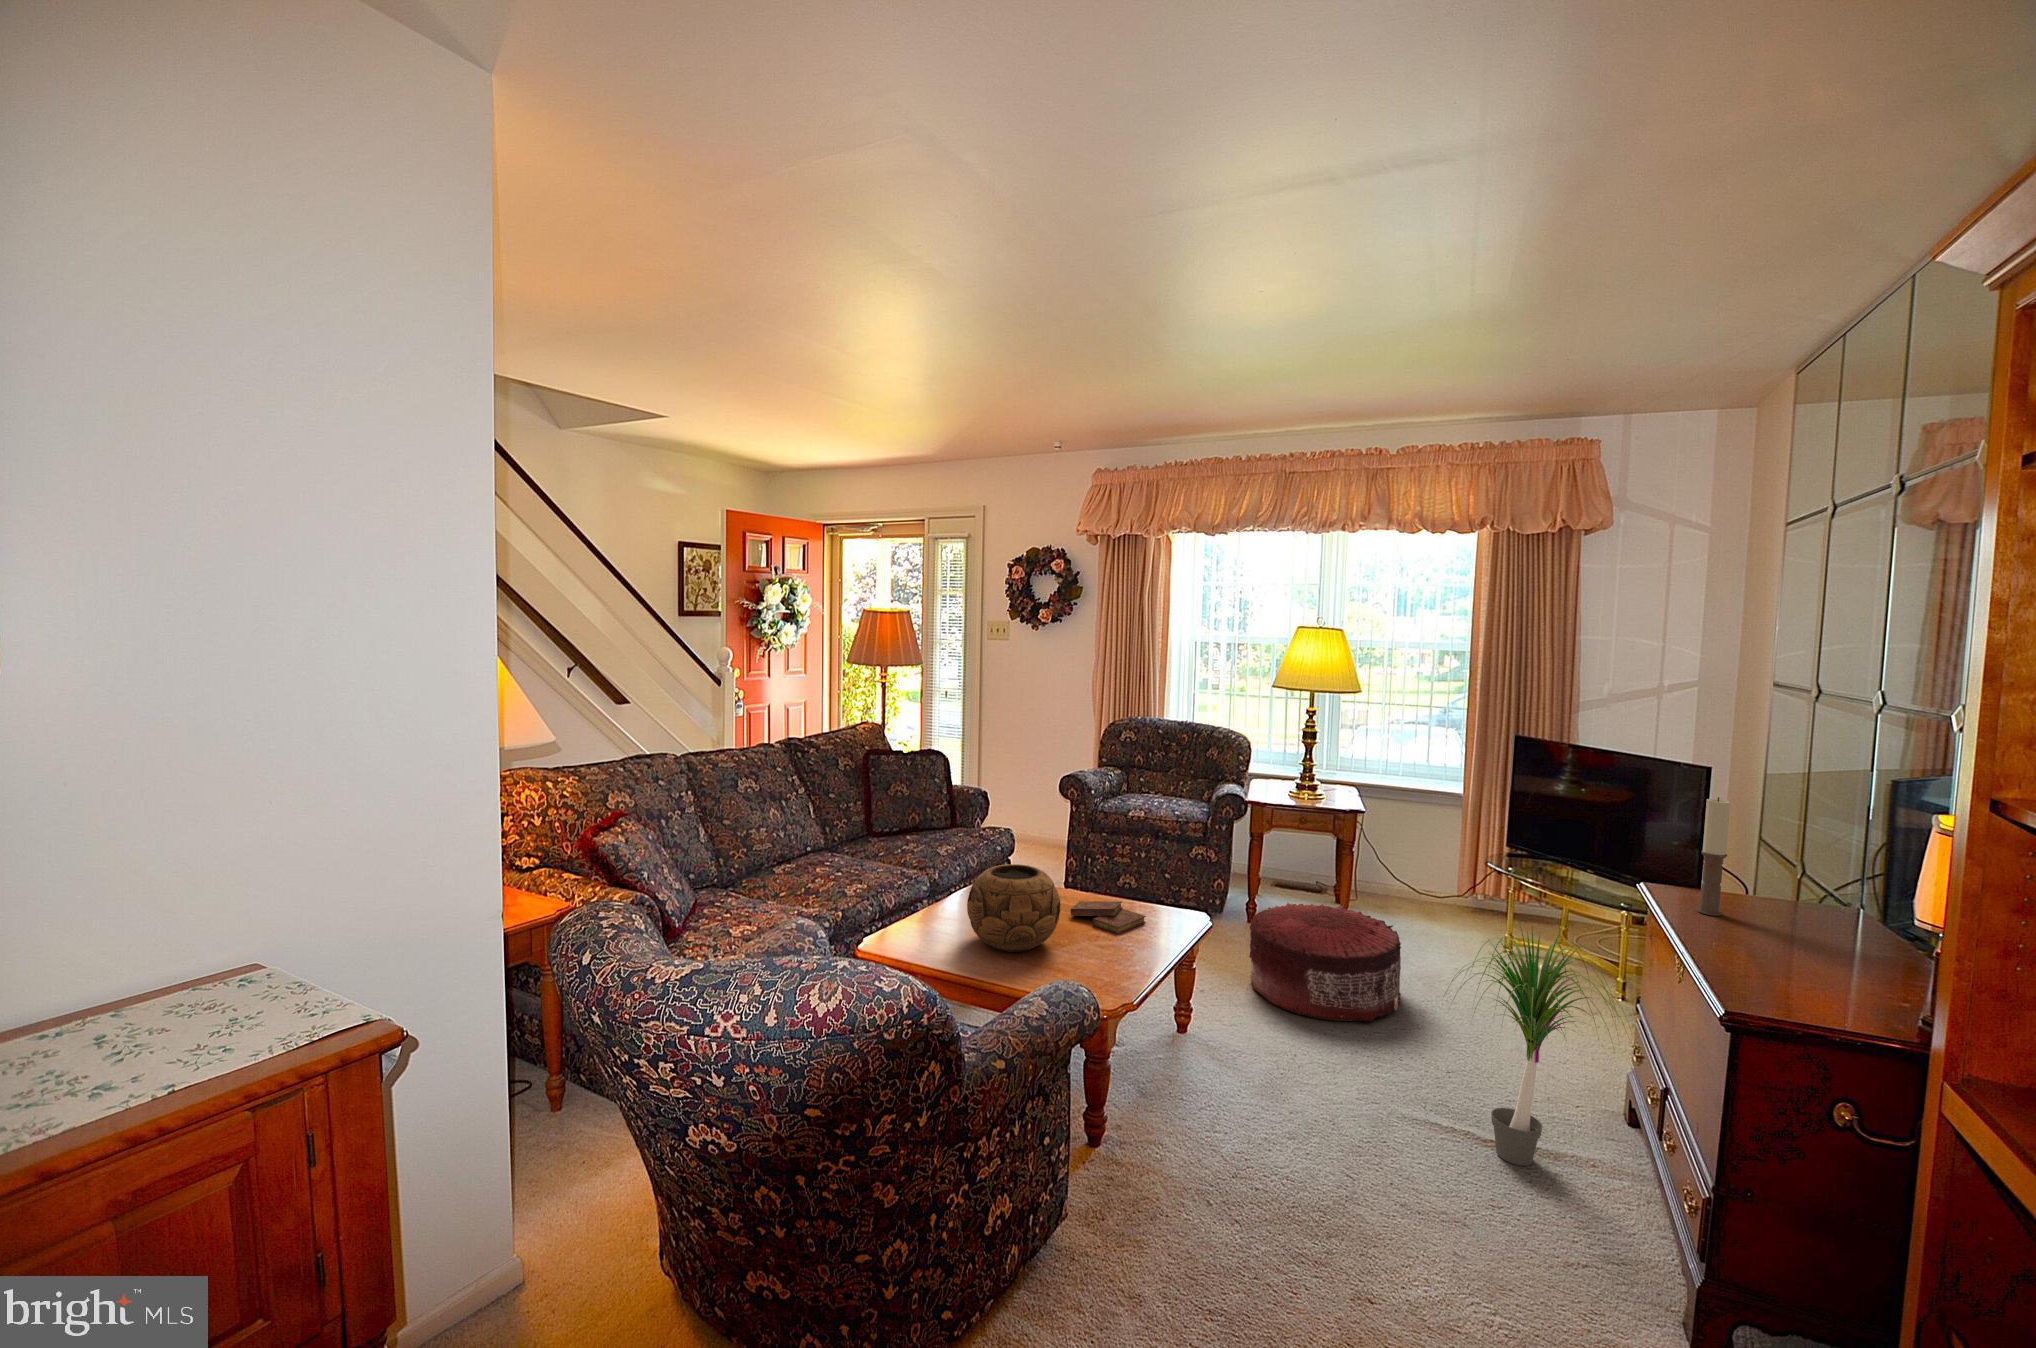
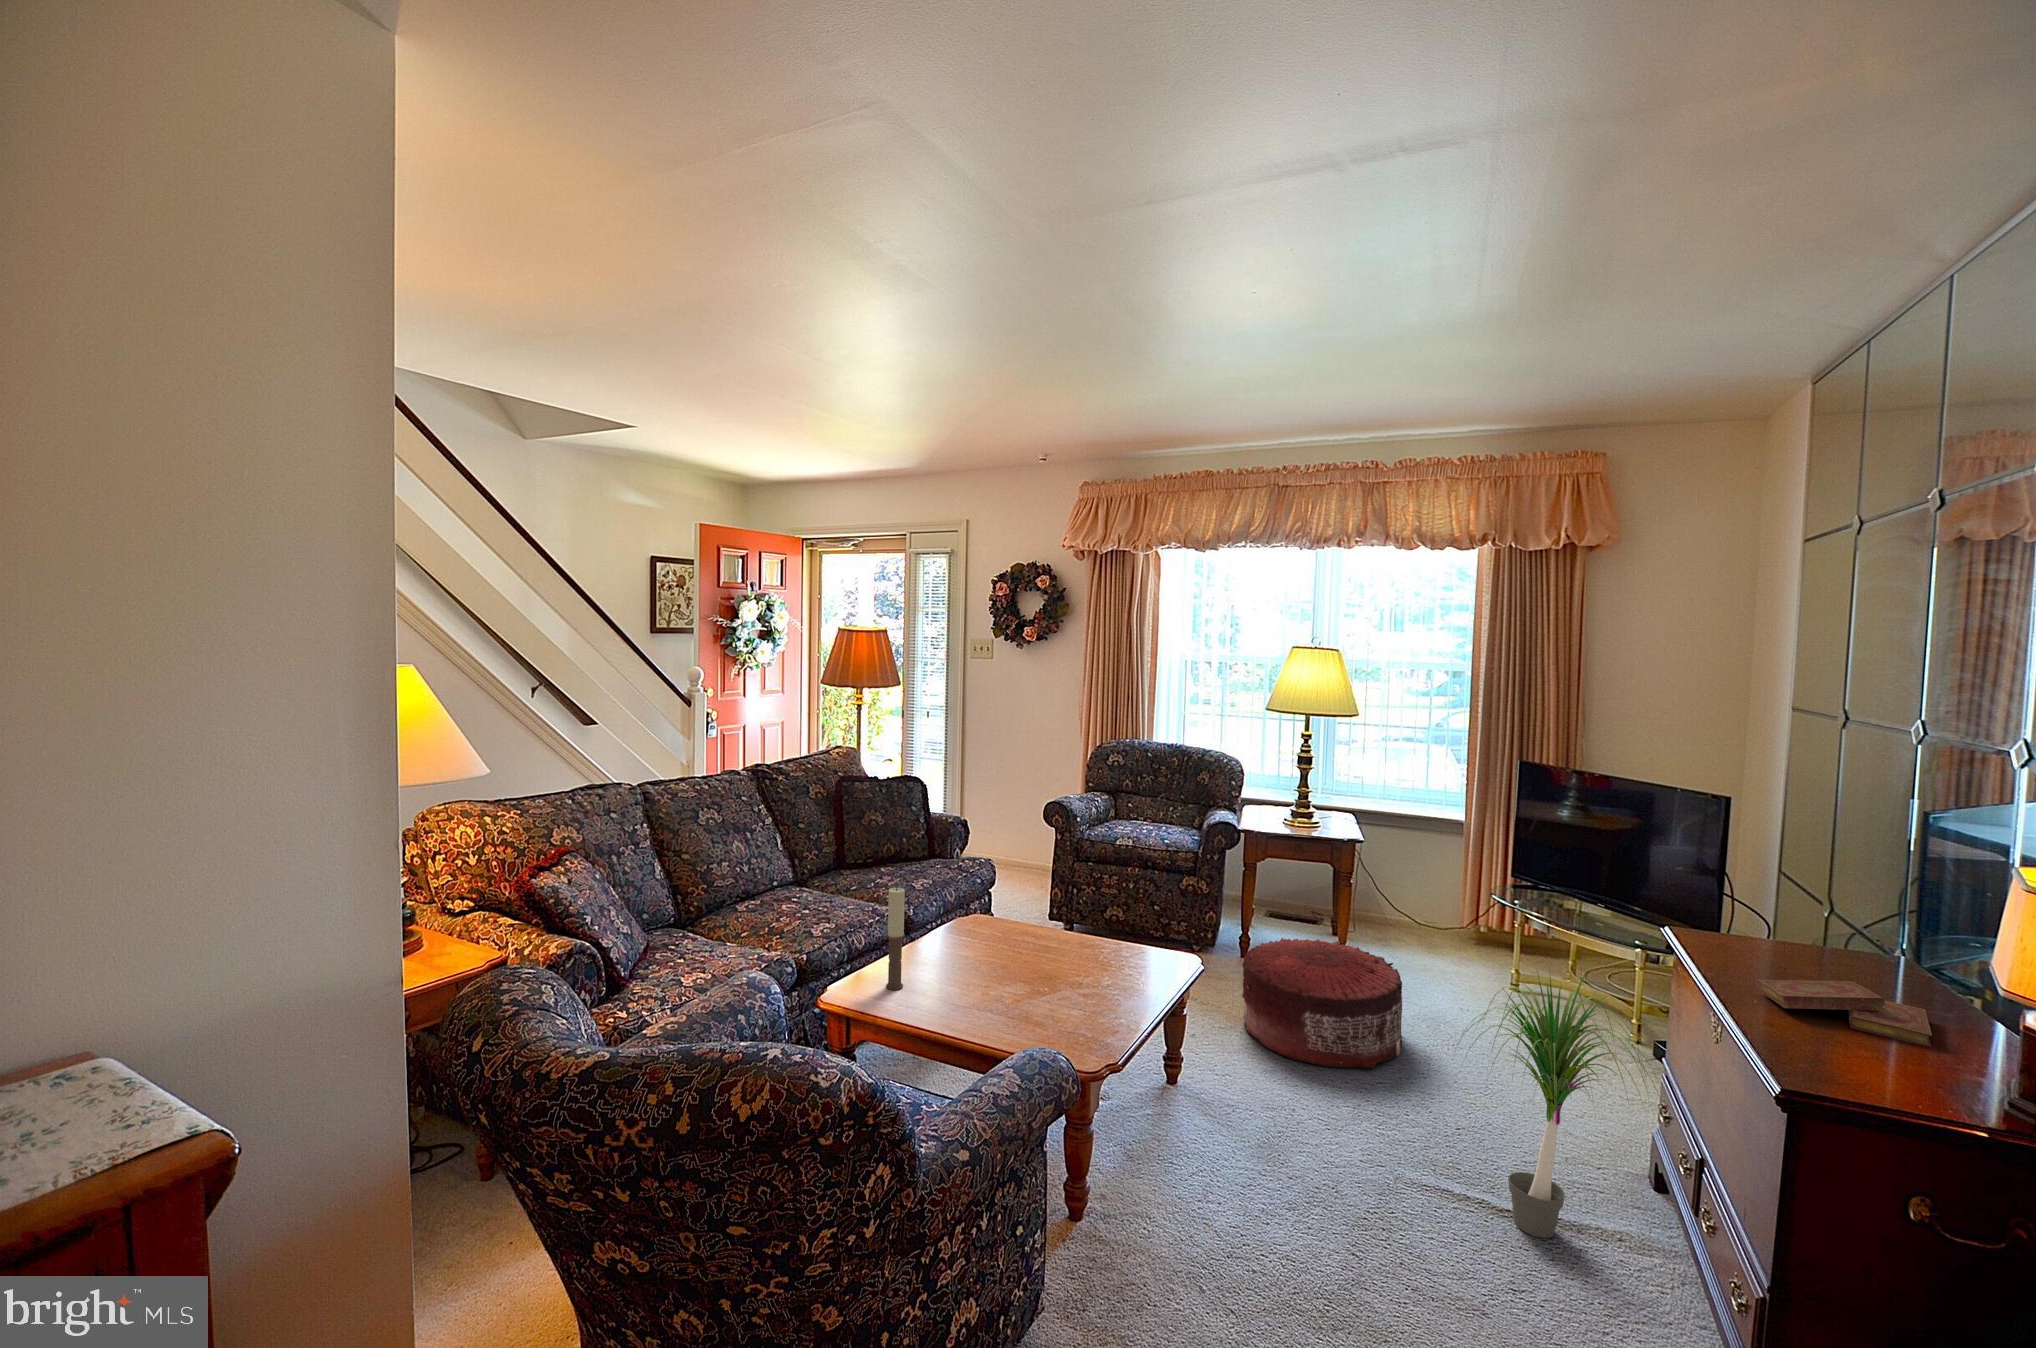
candle: present [1697,797,1730,916] -> present [886,887,905,990]
decorative bowl: present [967,864,1061,952] -> none [940,904,1041,1000]
book: present [1071,901,1146,934] -> present [1758,980,1932,1047]

